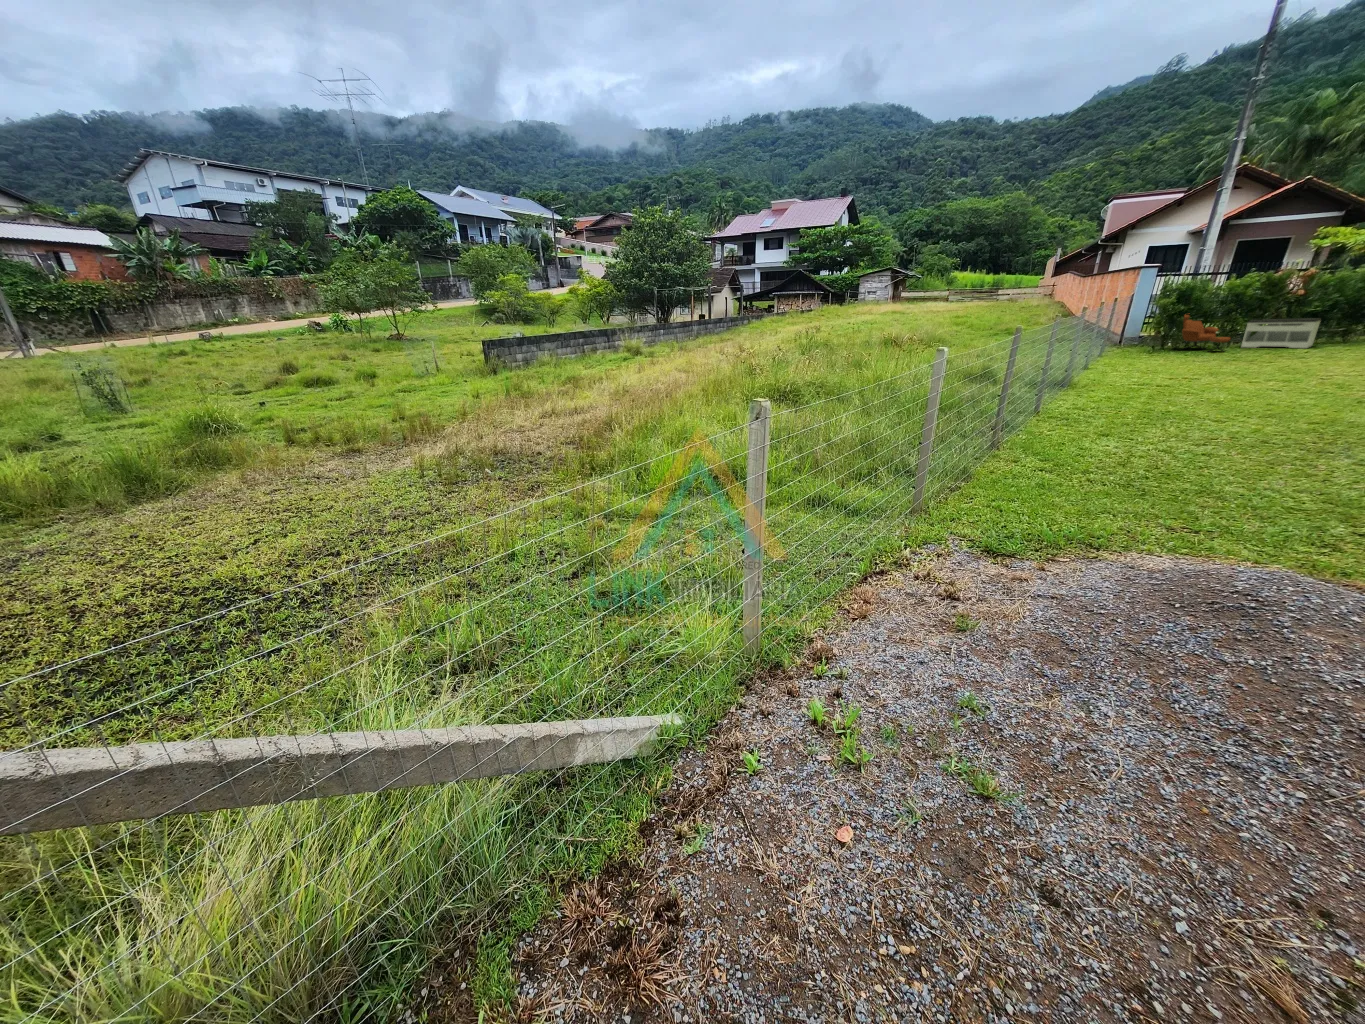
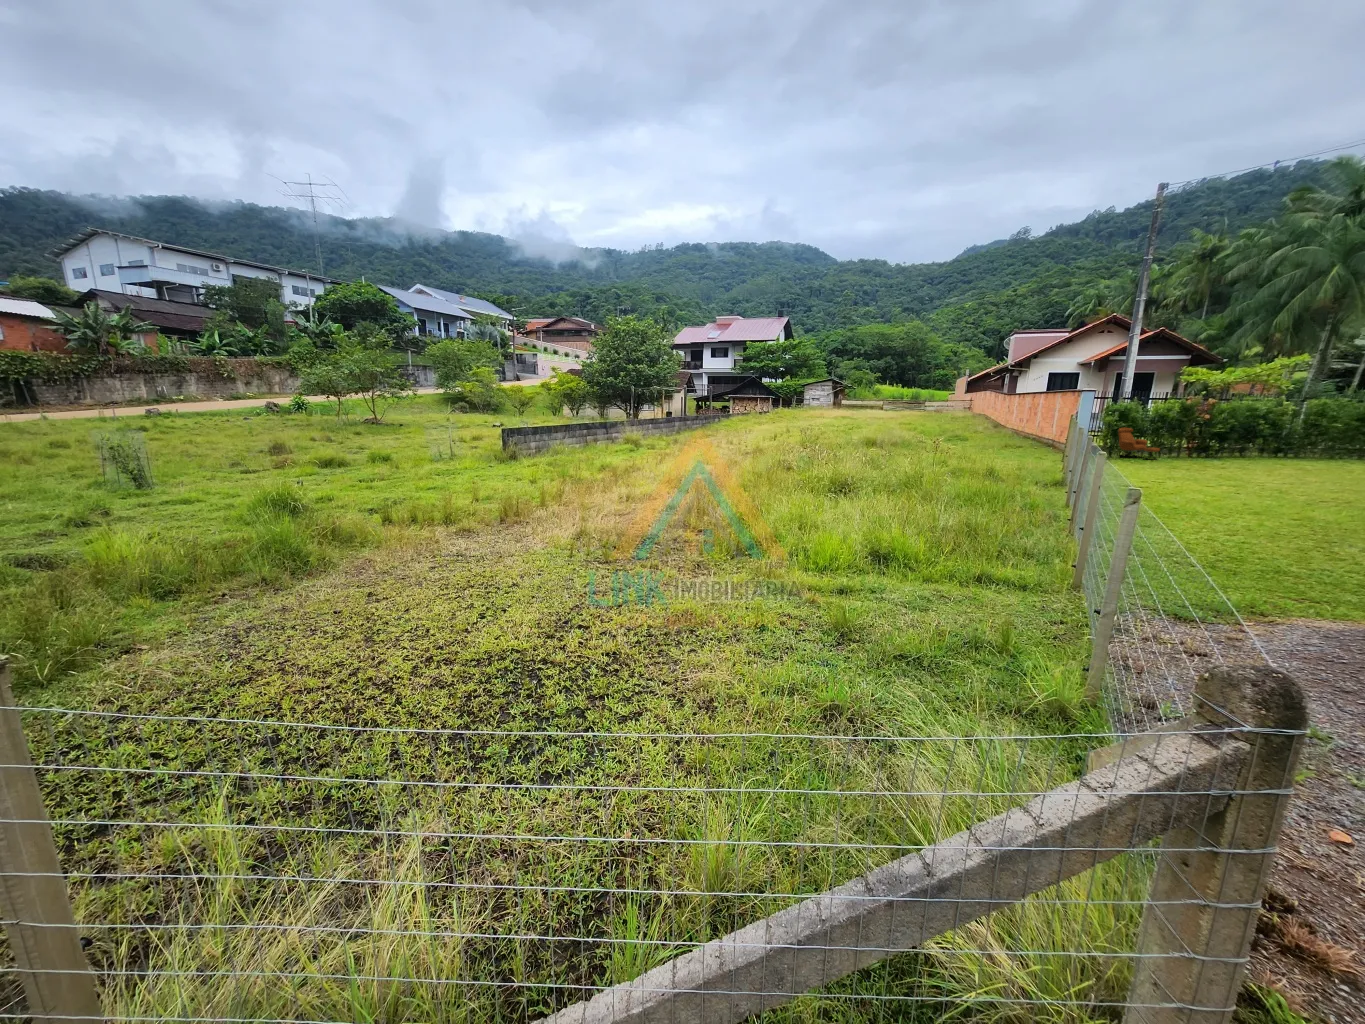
bench: present [1241,318,1321,348] -> none [1165,434,1224,459]

